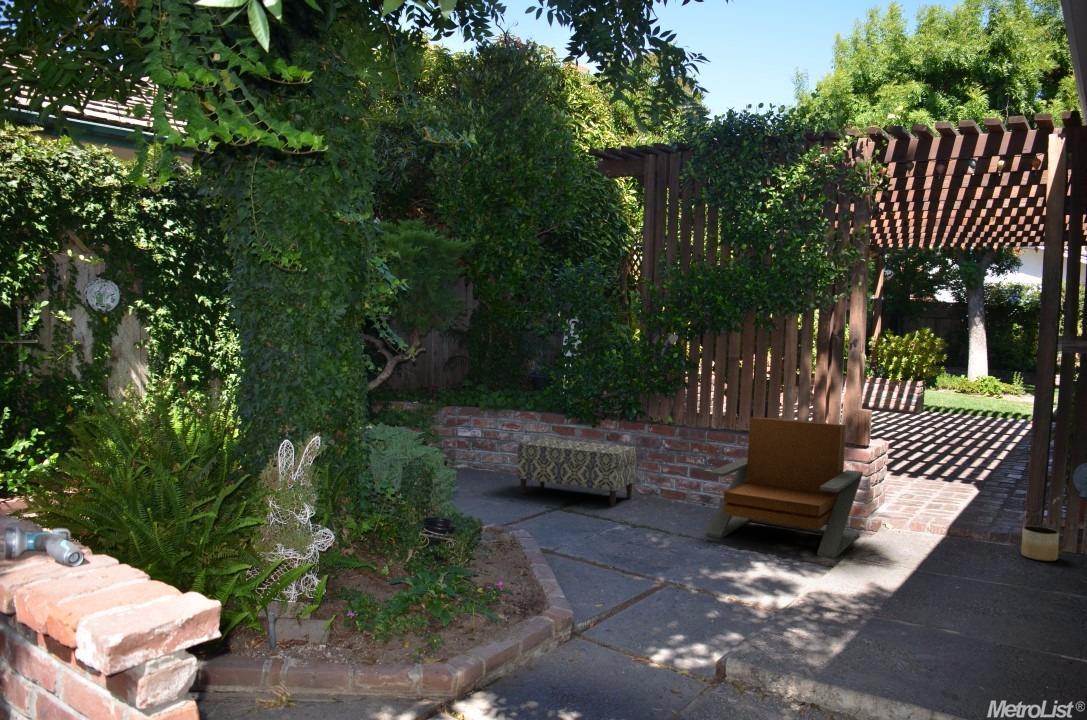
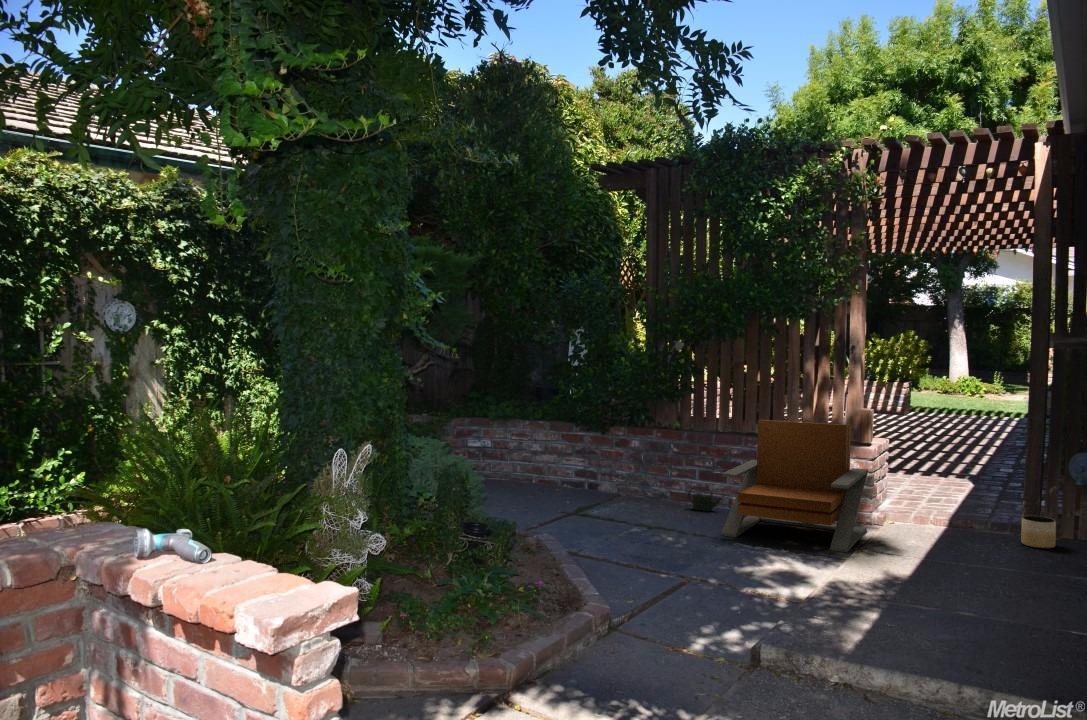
bench: present [517,437,636,507] -> none [529,446,645,512]
watering can: none [678,483,716,509] -> present [688,487,724,511]

